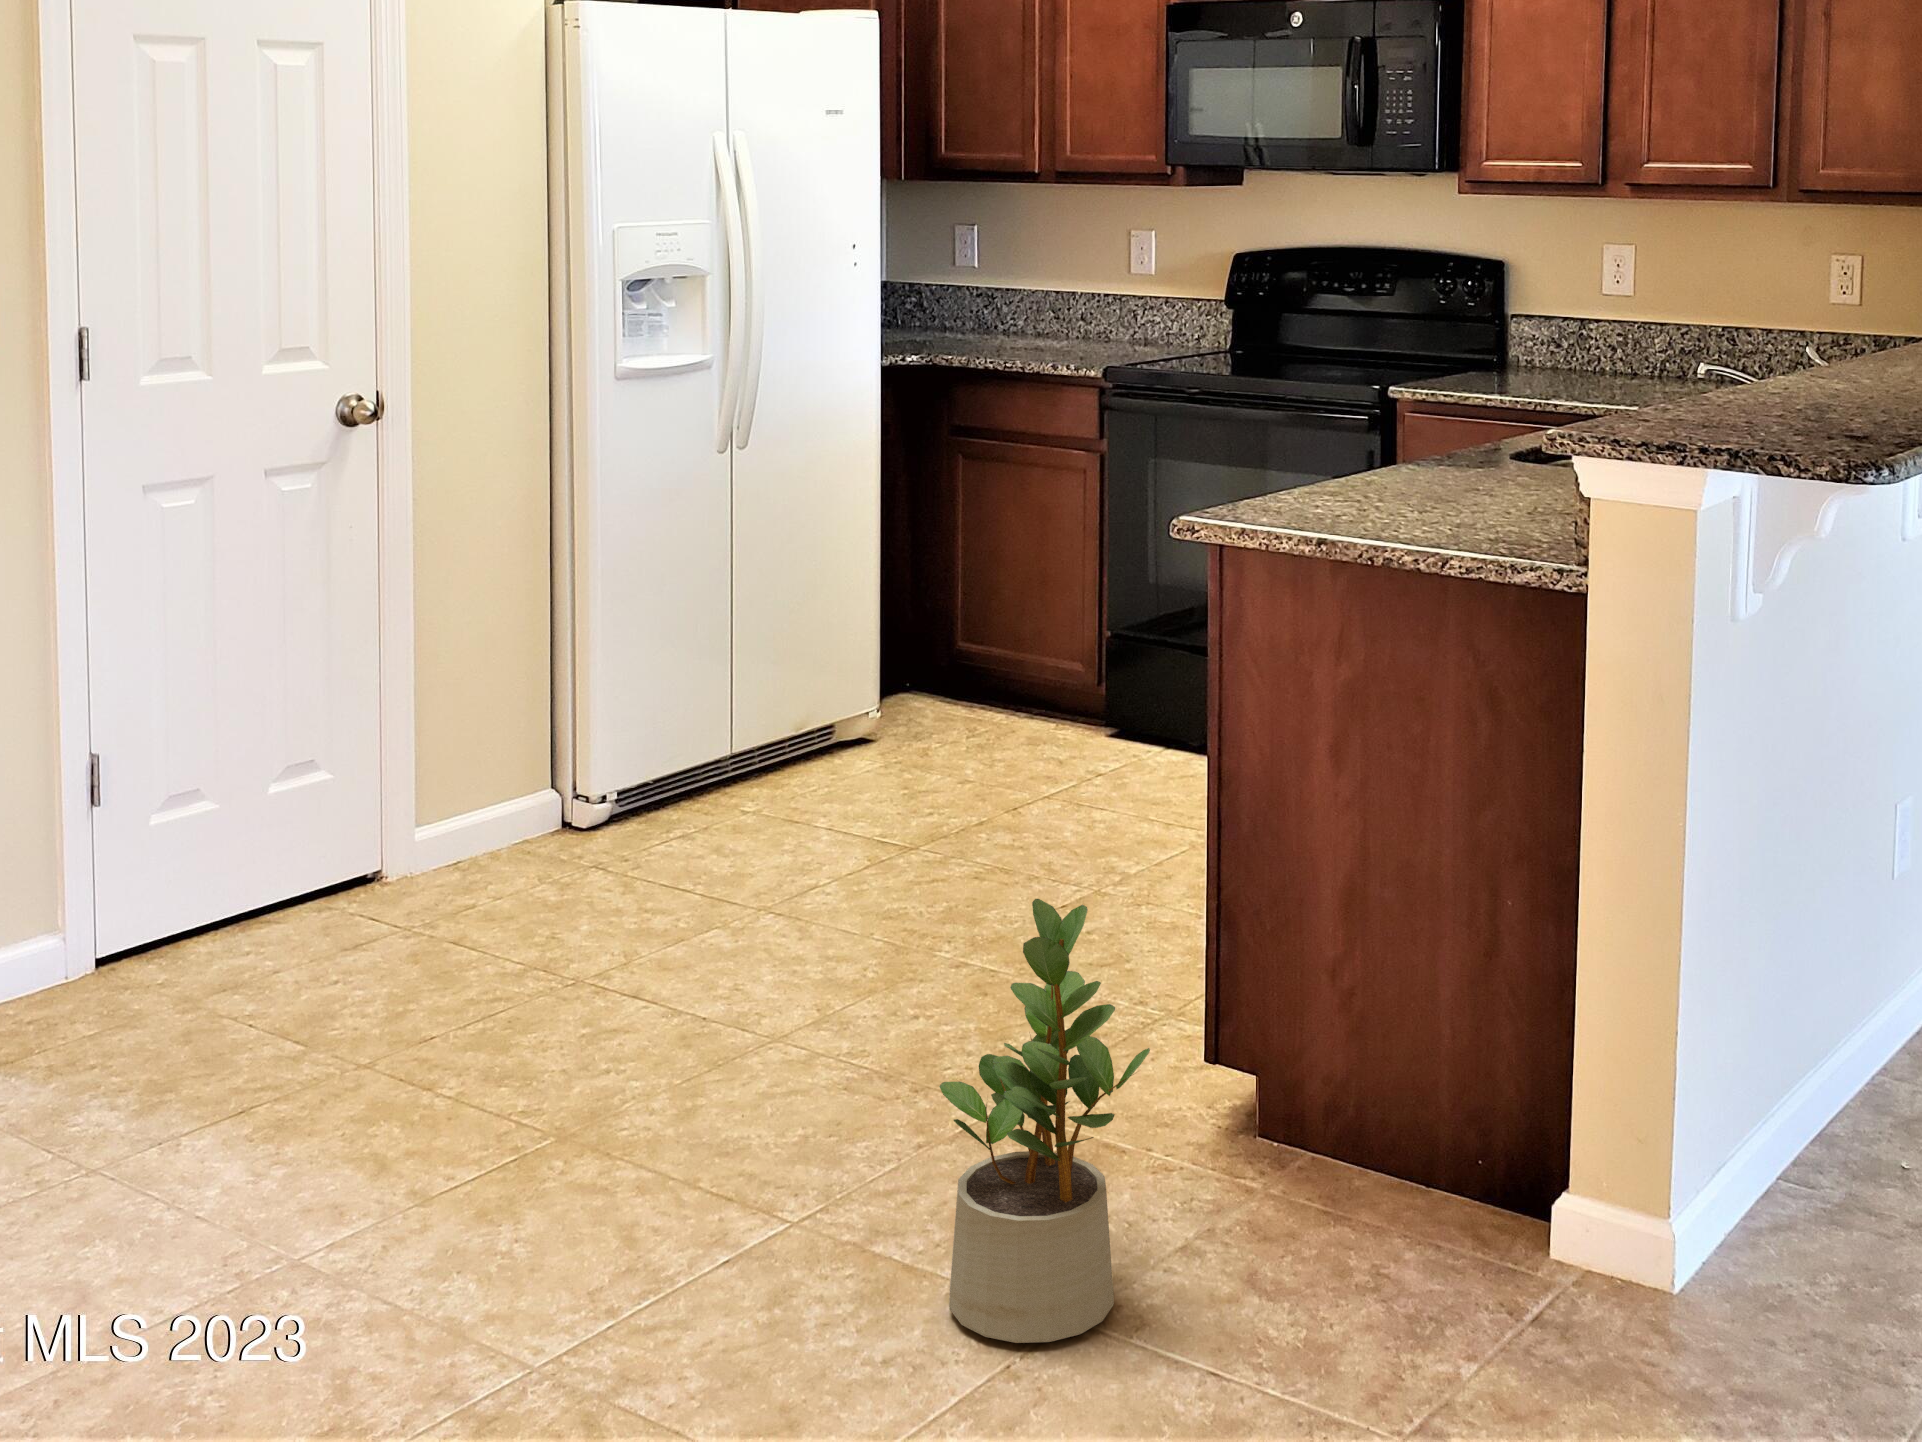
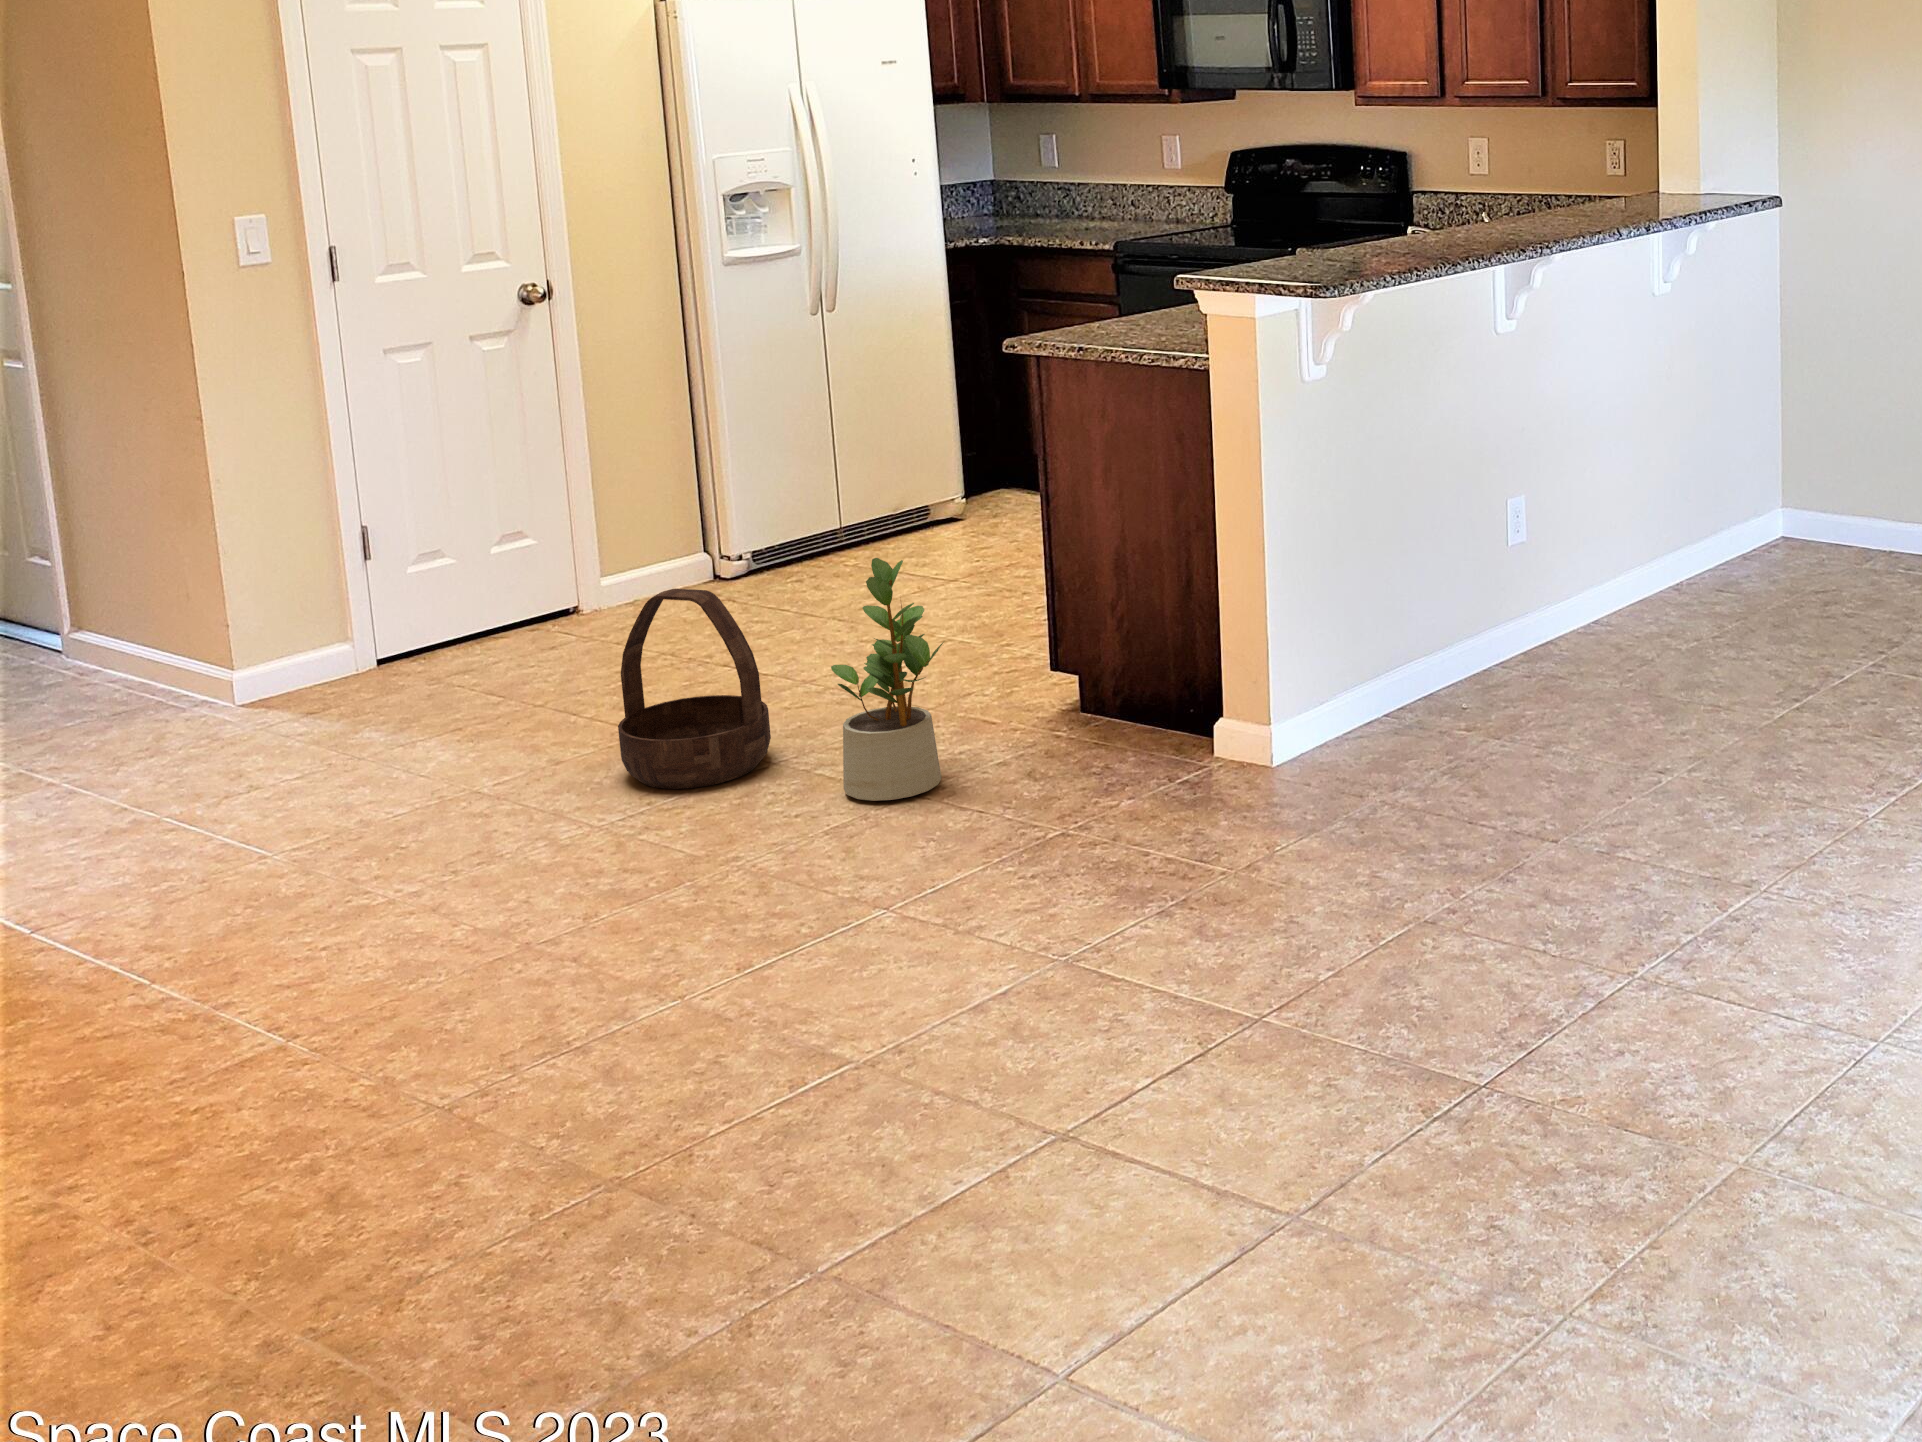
basket: none [544,924,792,1290] -> present [618,589,771,789]

